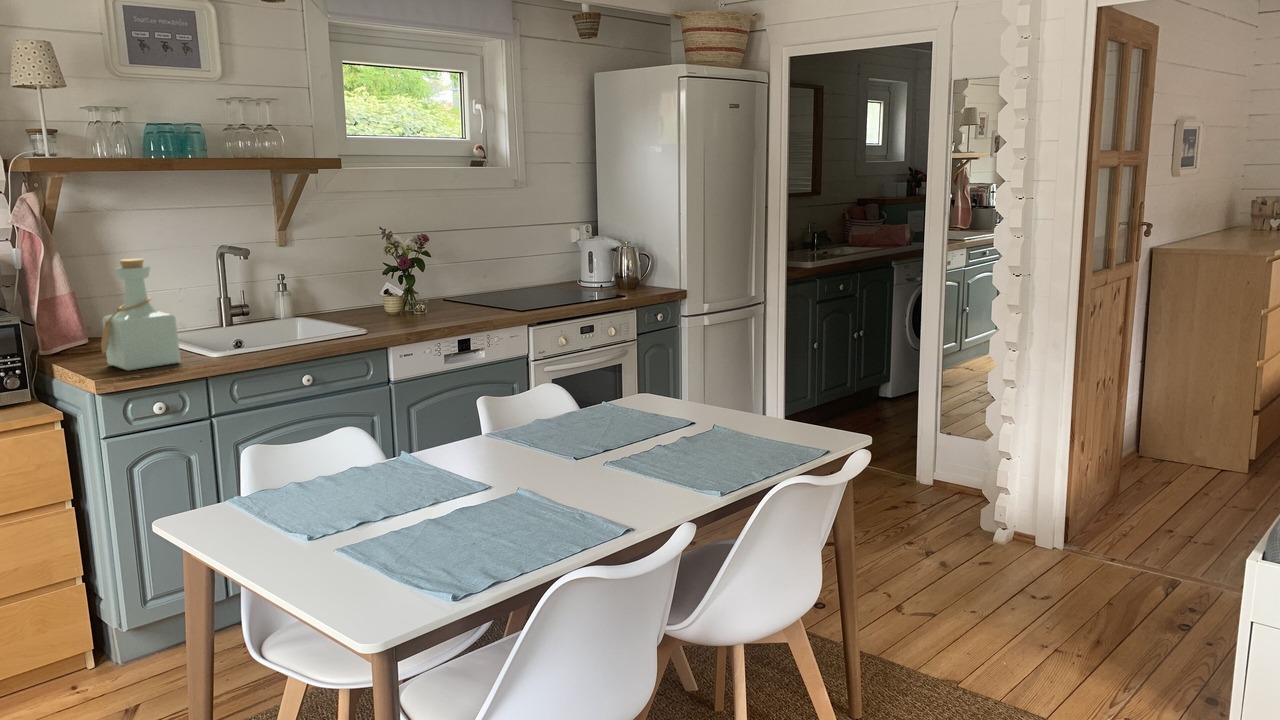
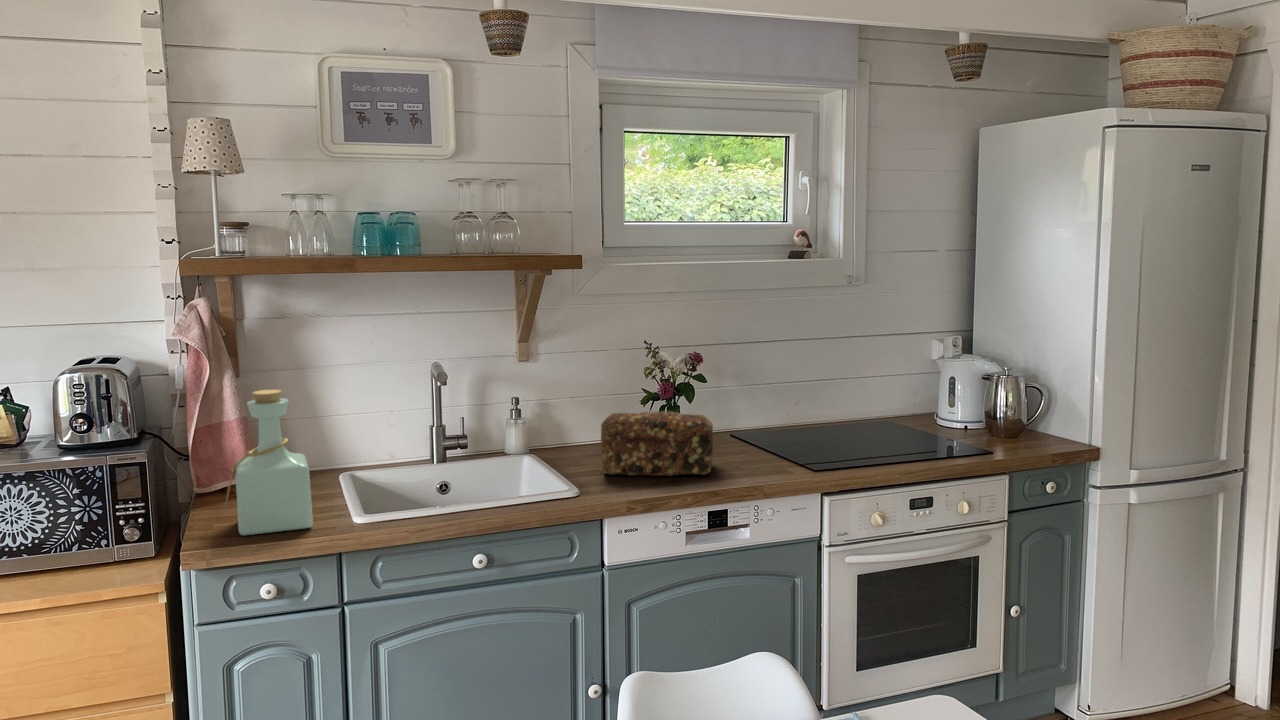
bread loaf: none [364,276,451,324] -> present [601,411,713,476]

